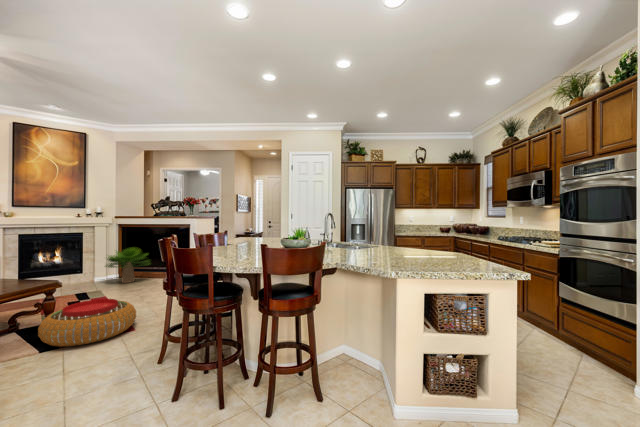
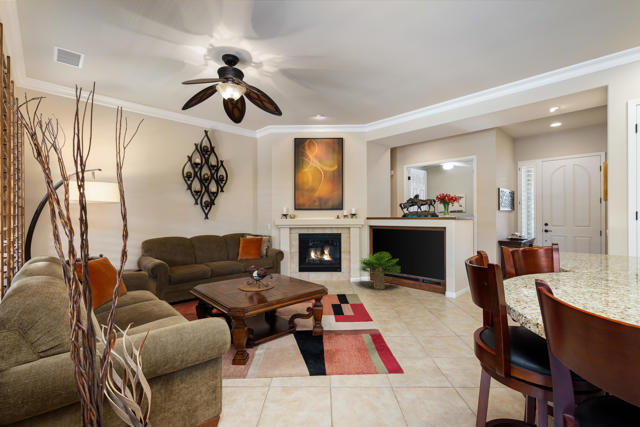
pouf: present [38,299,136,346] -> none [313,314,399,370]

